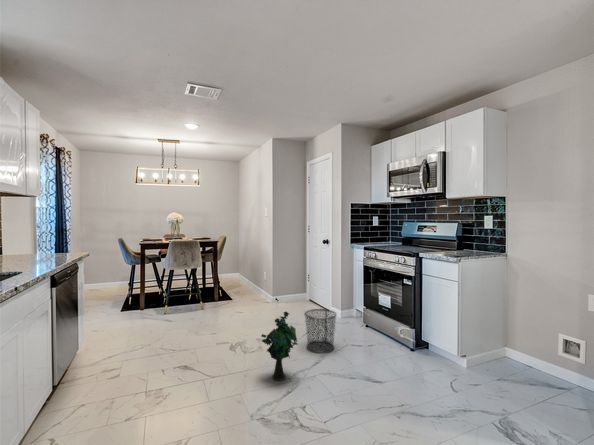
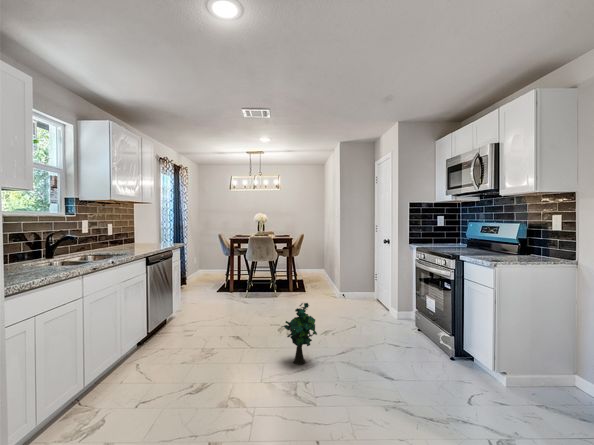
waste bin: present [305,309,336,353] -> none [340,306,372,349]

